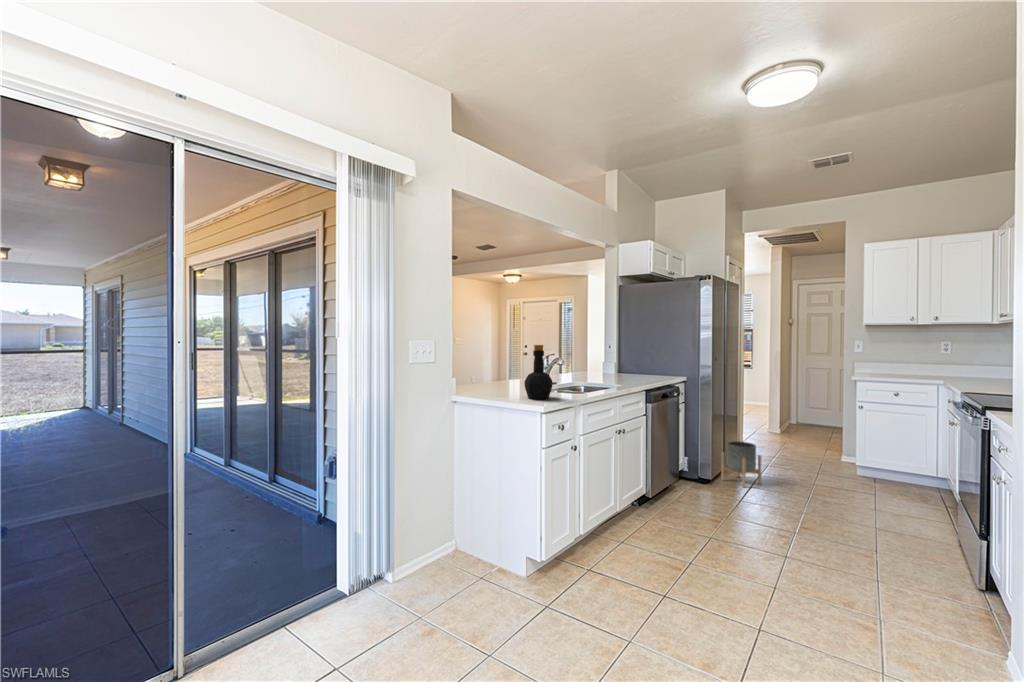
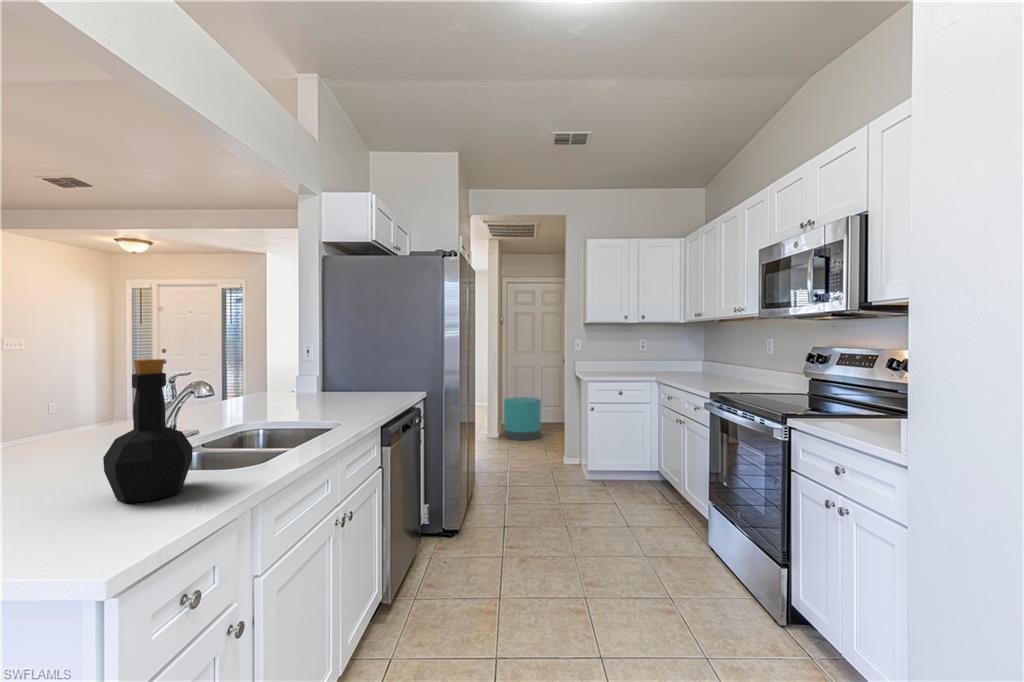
trash can: none [786,396,828,437] -> present [504,397,541,440]
planter: present [721,441,761,487] -> none [468,469,513,531]

